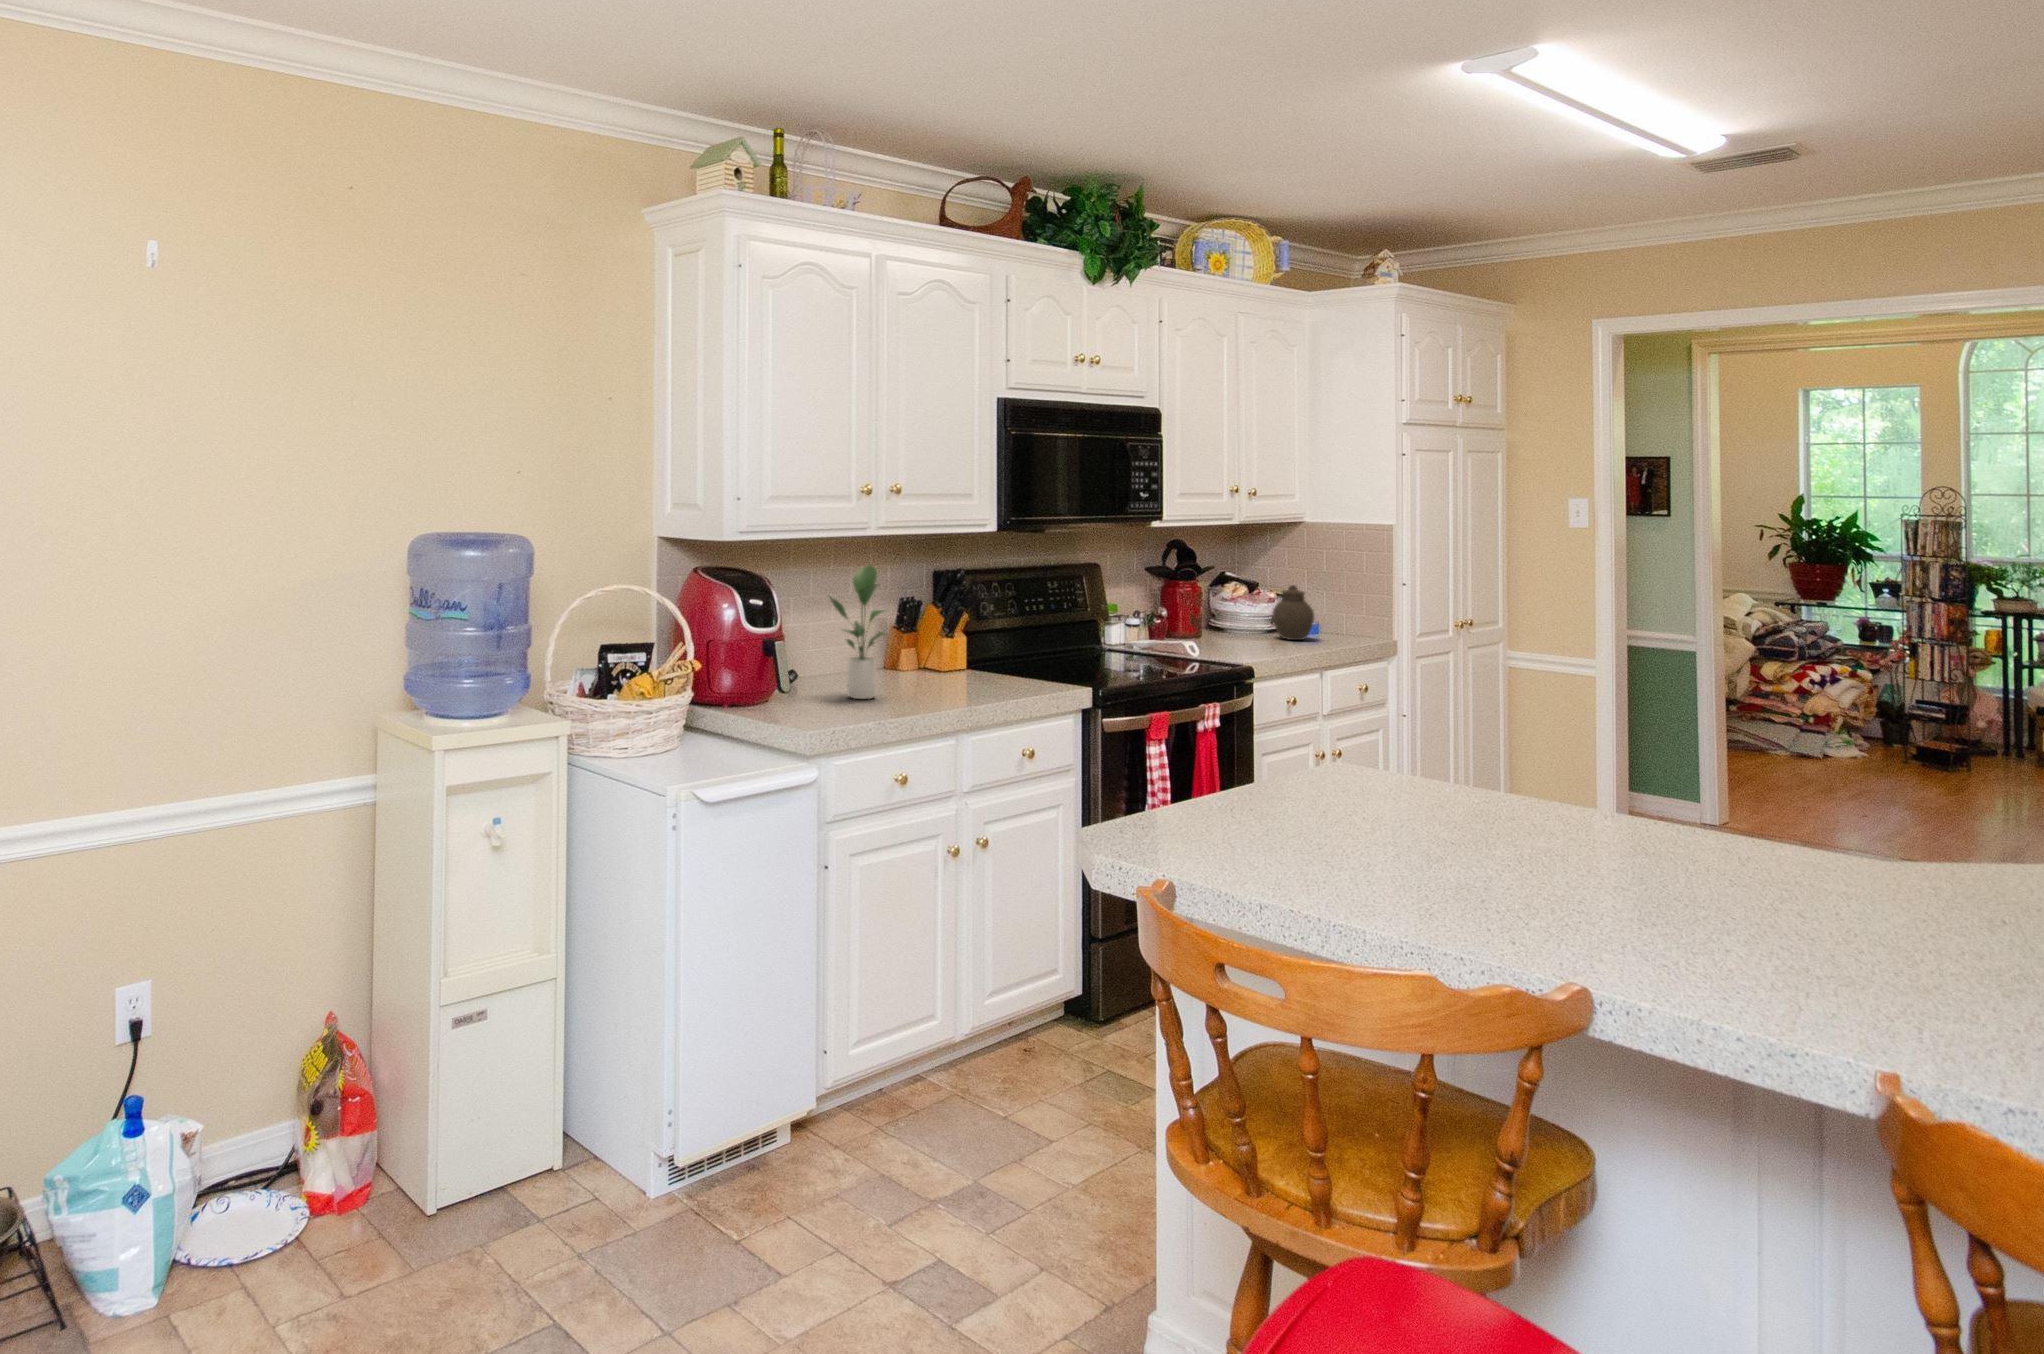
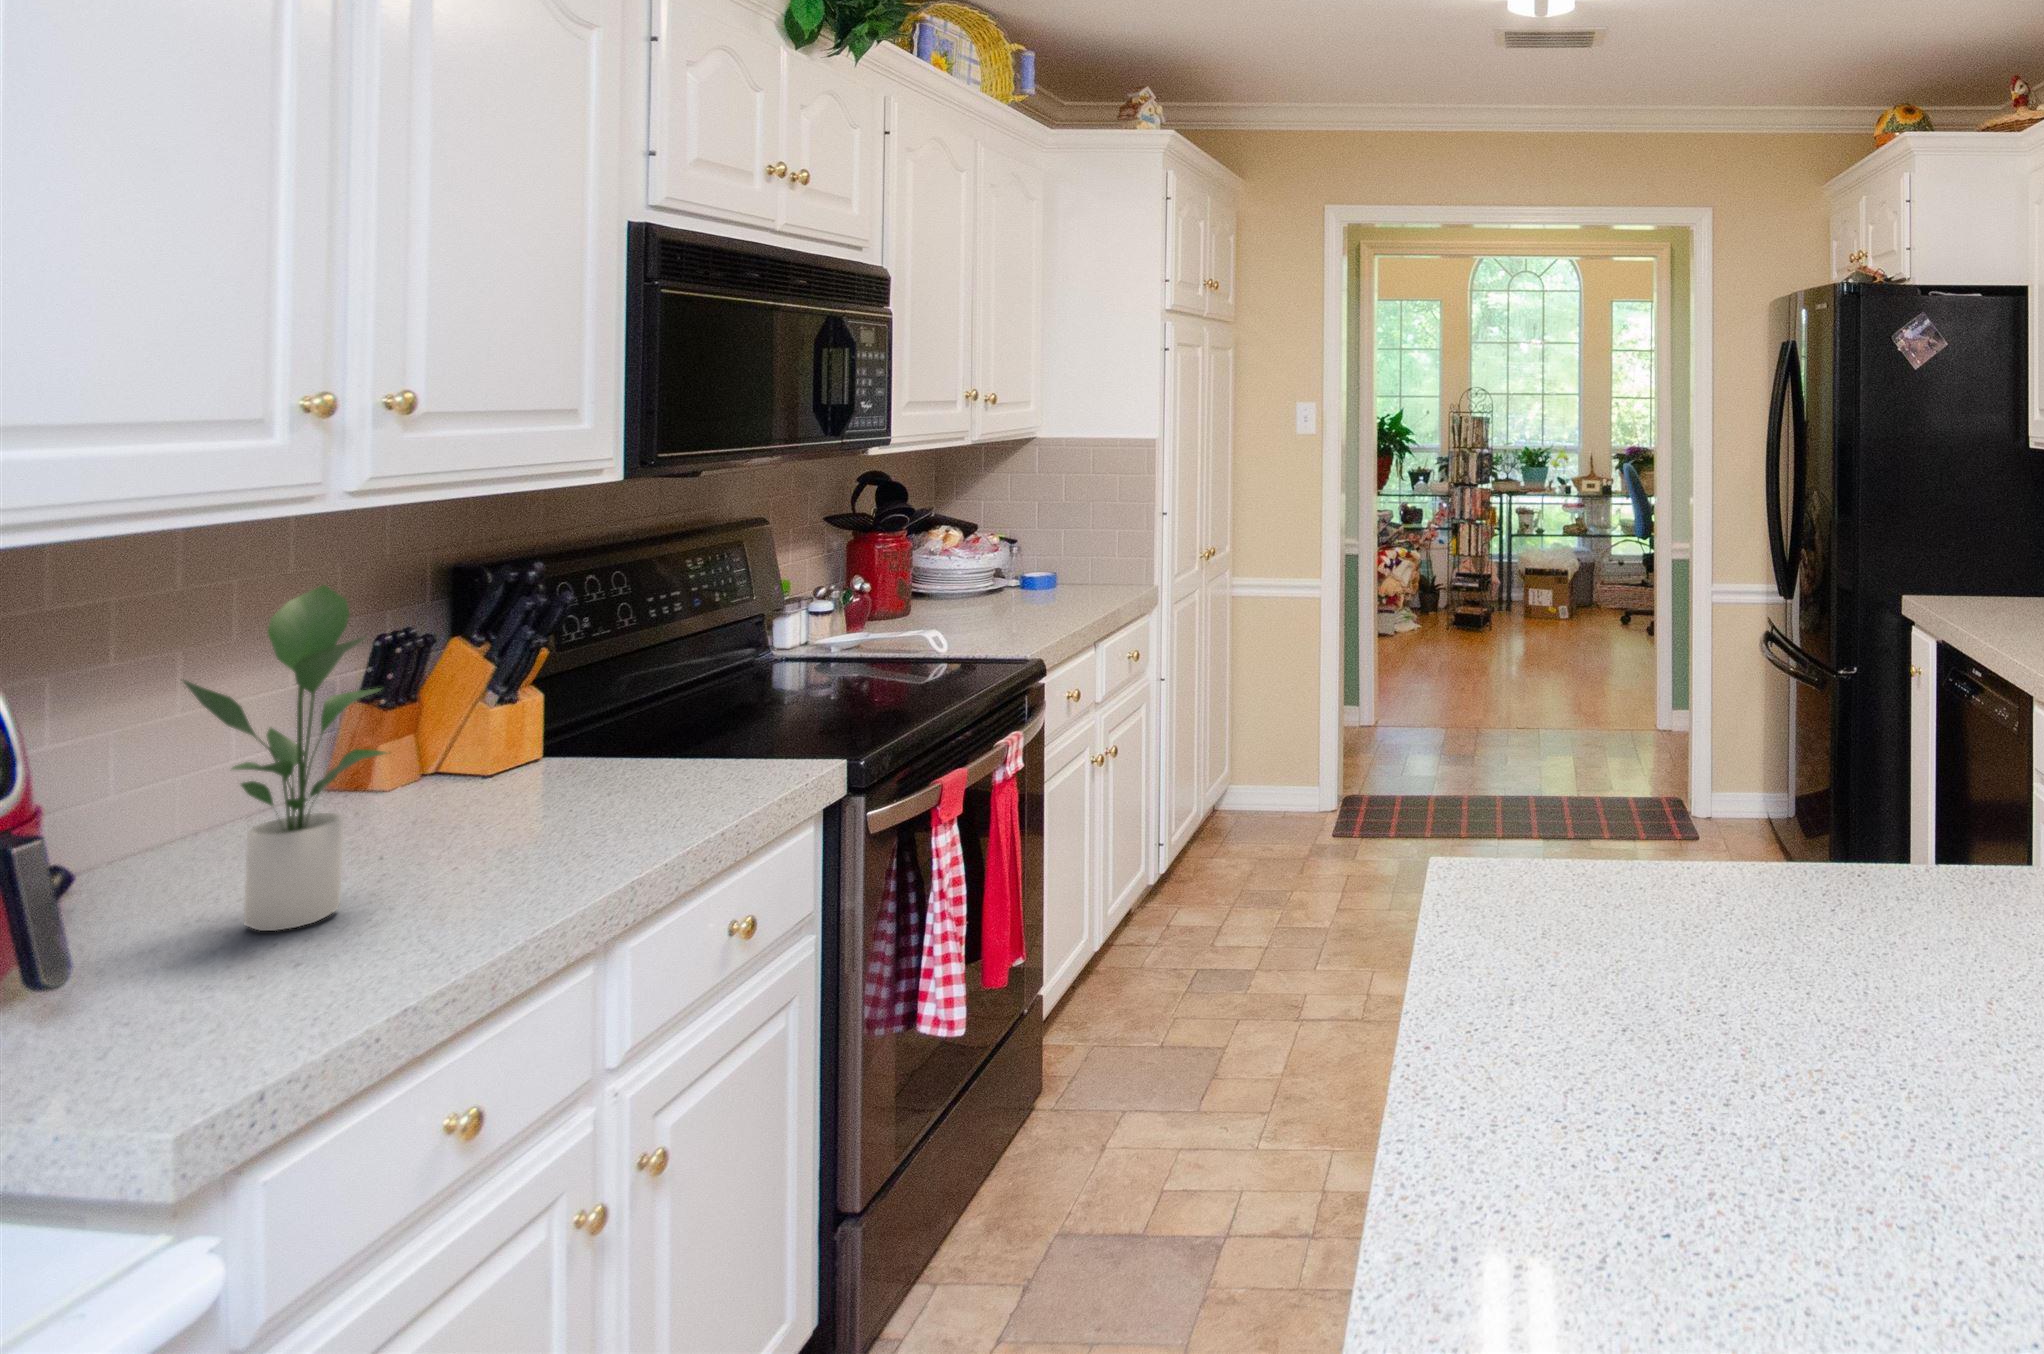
jar: present [1273,585,1314,640] -> none [1006,527,1064,603]

